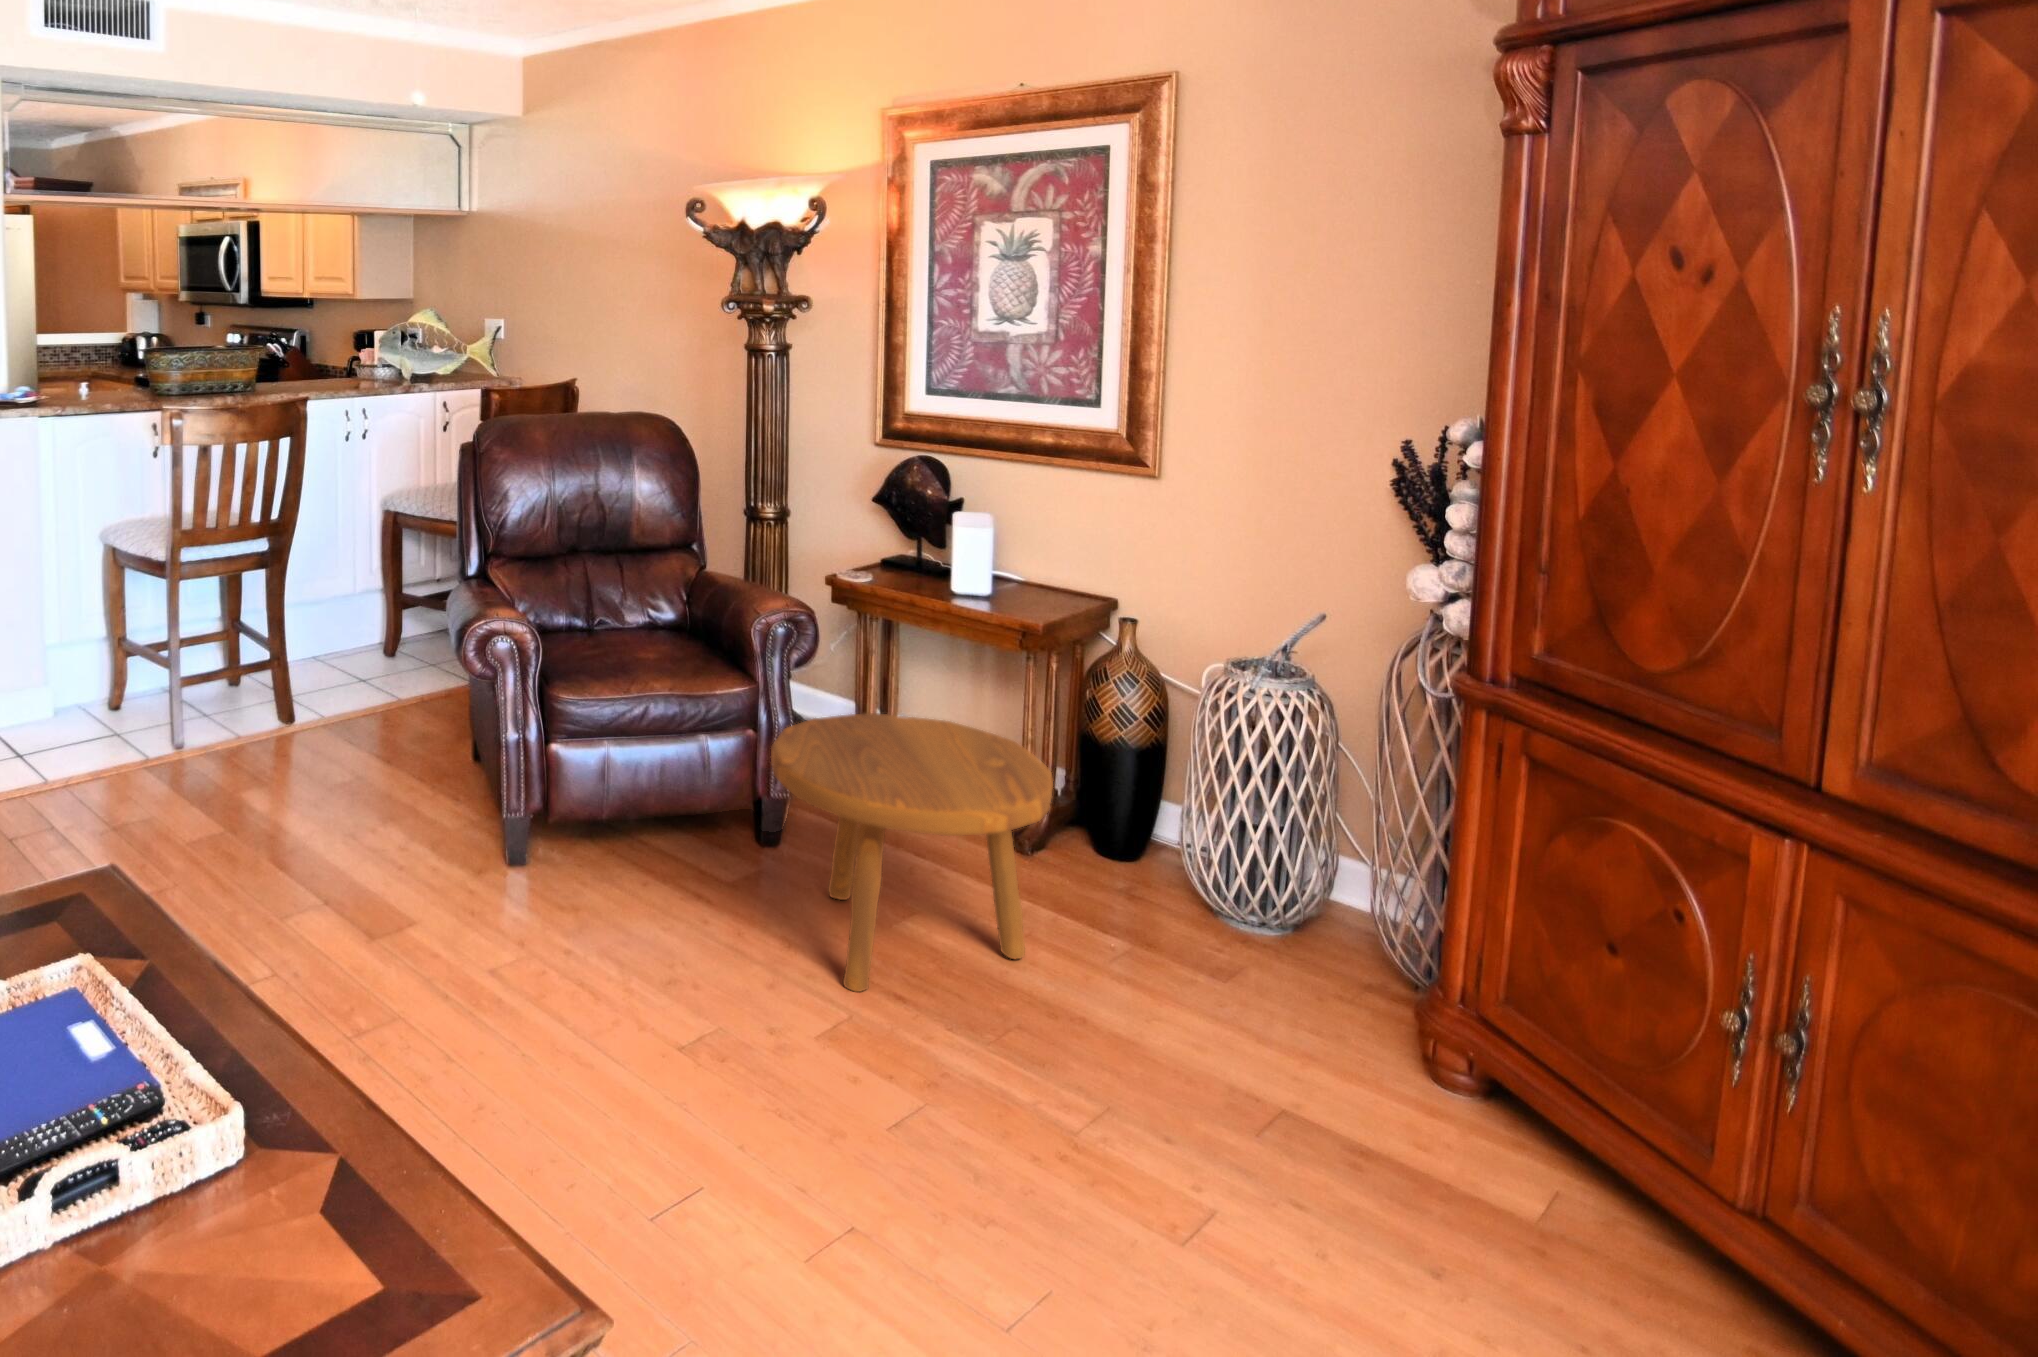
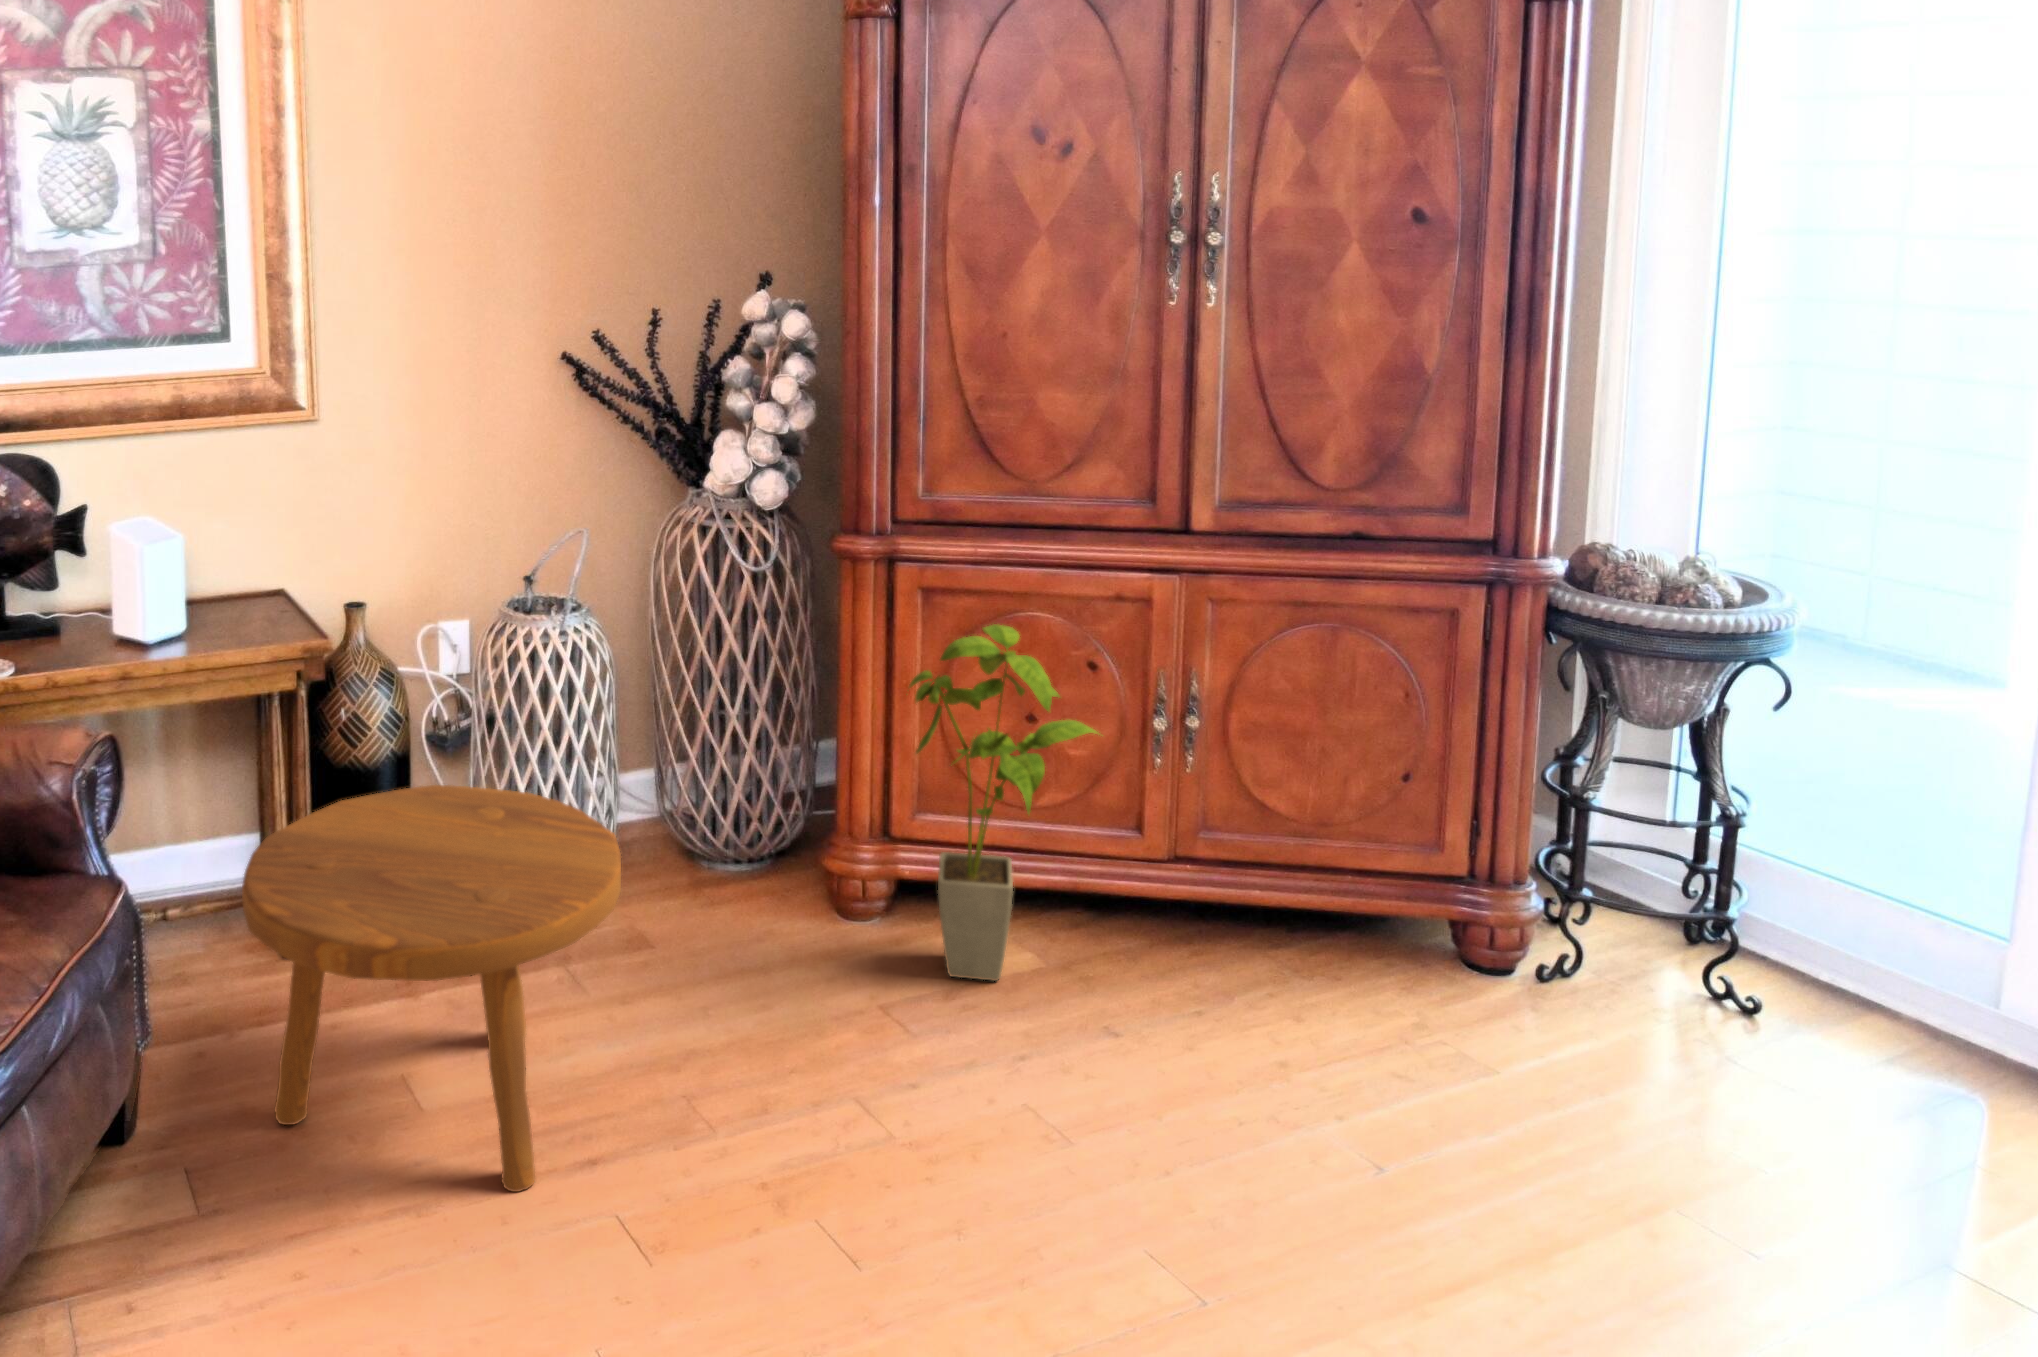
house plant: none [1389,791,1663,1219] -> present [909,624,1103,981]

